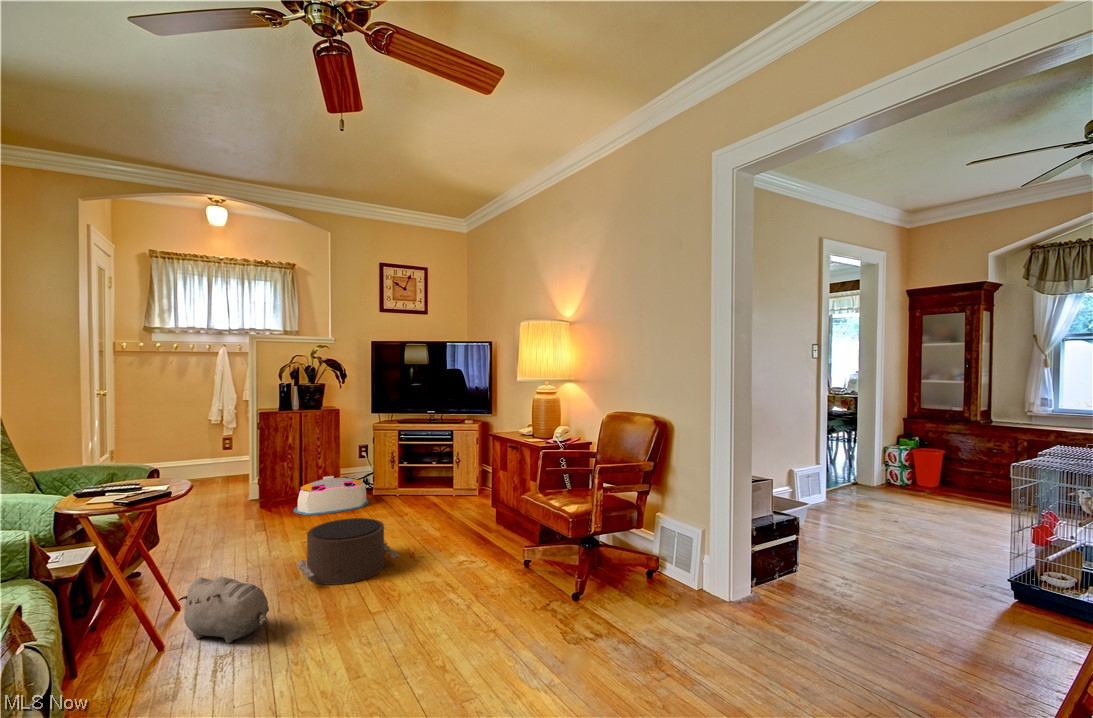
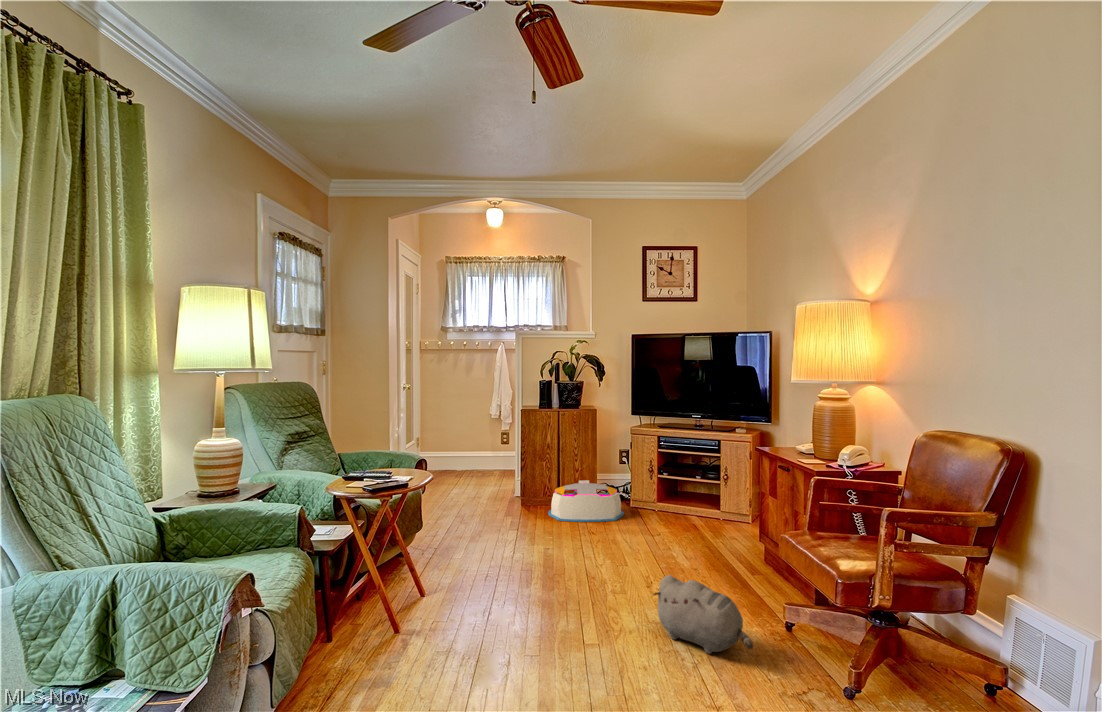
pouf: present [297,518,400,585] -> none [525,537,635,619]
plush toy: present [178,577,269,643] -> present [653,575,753,654]

